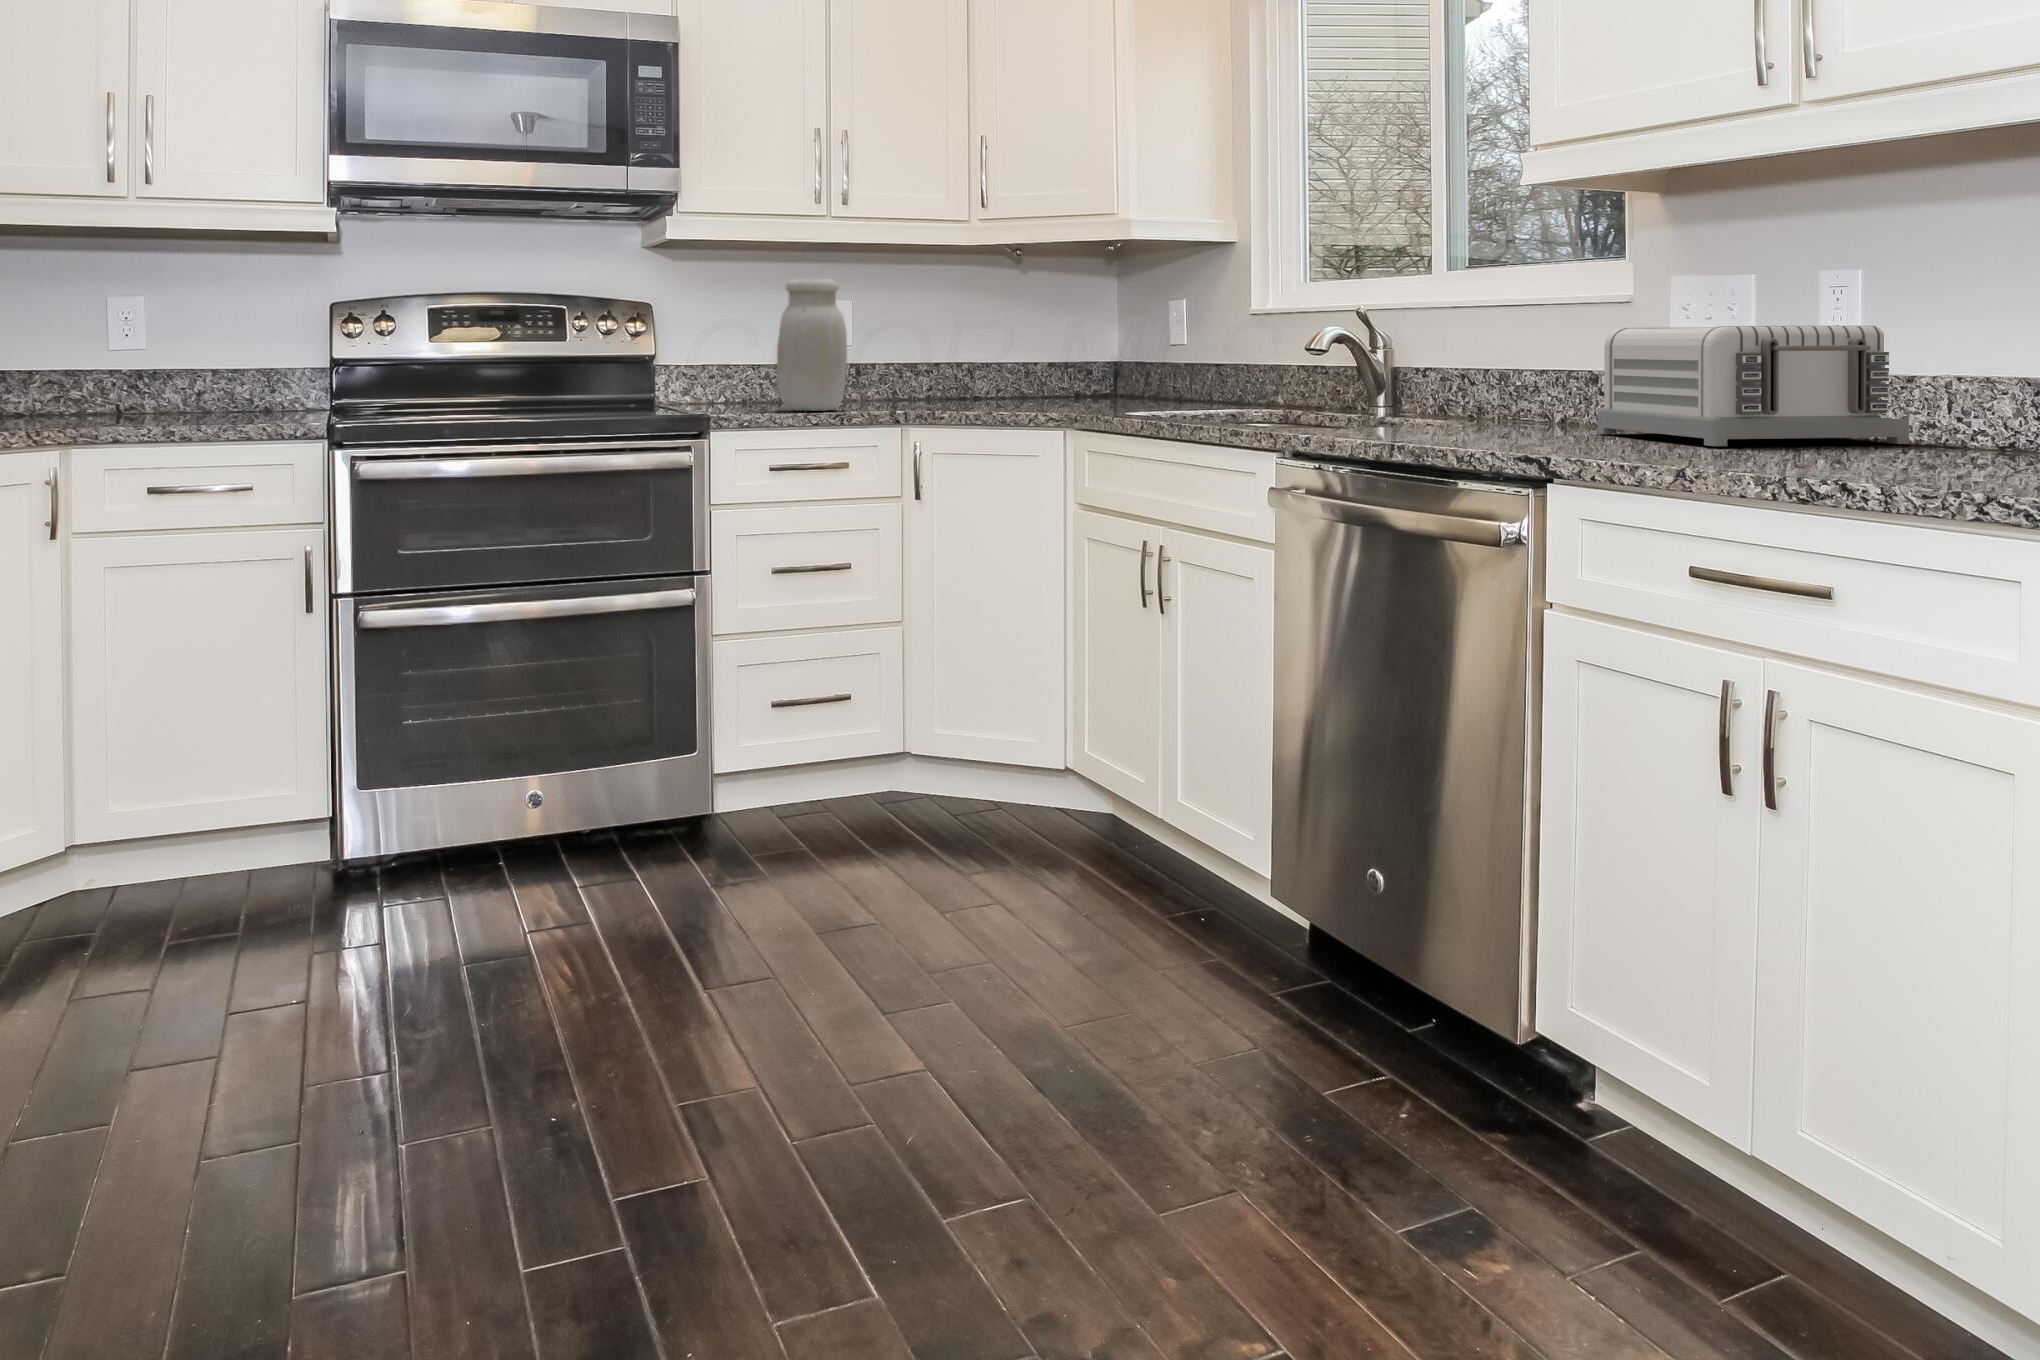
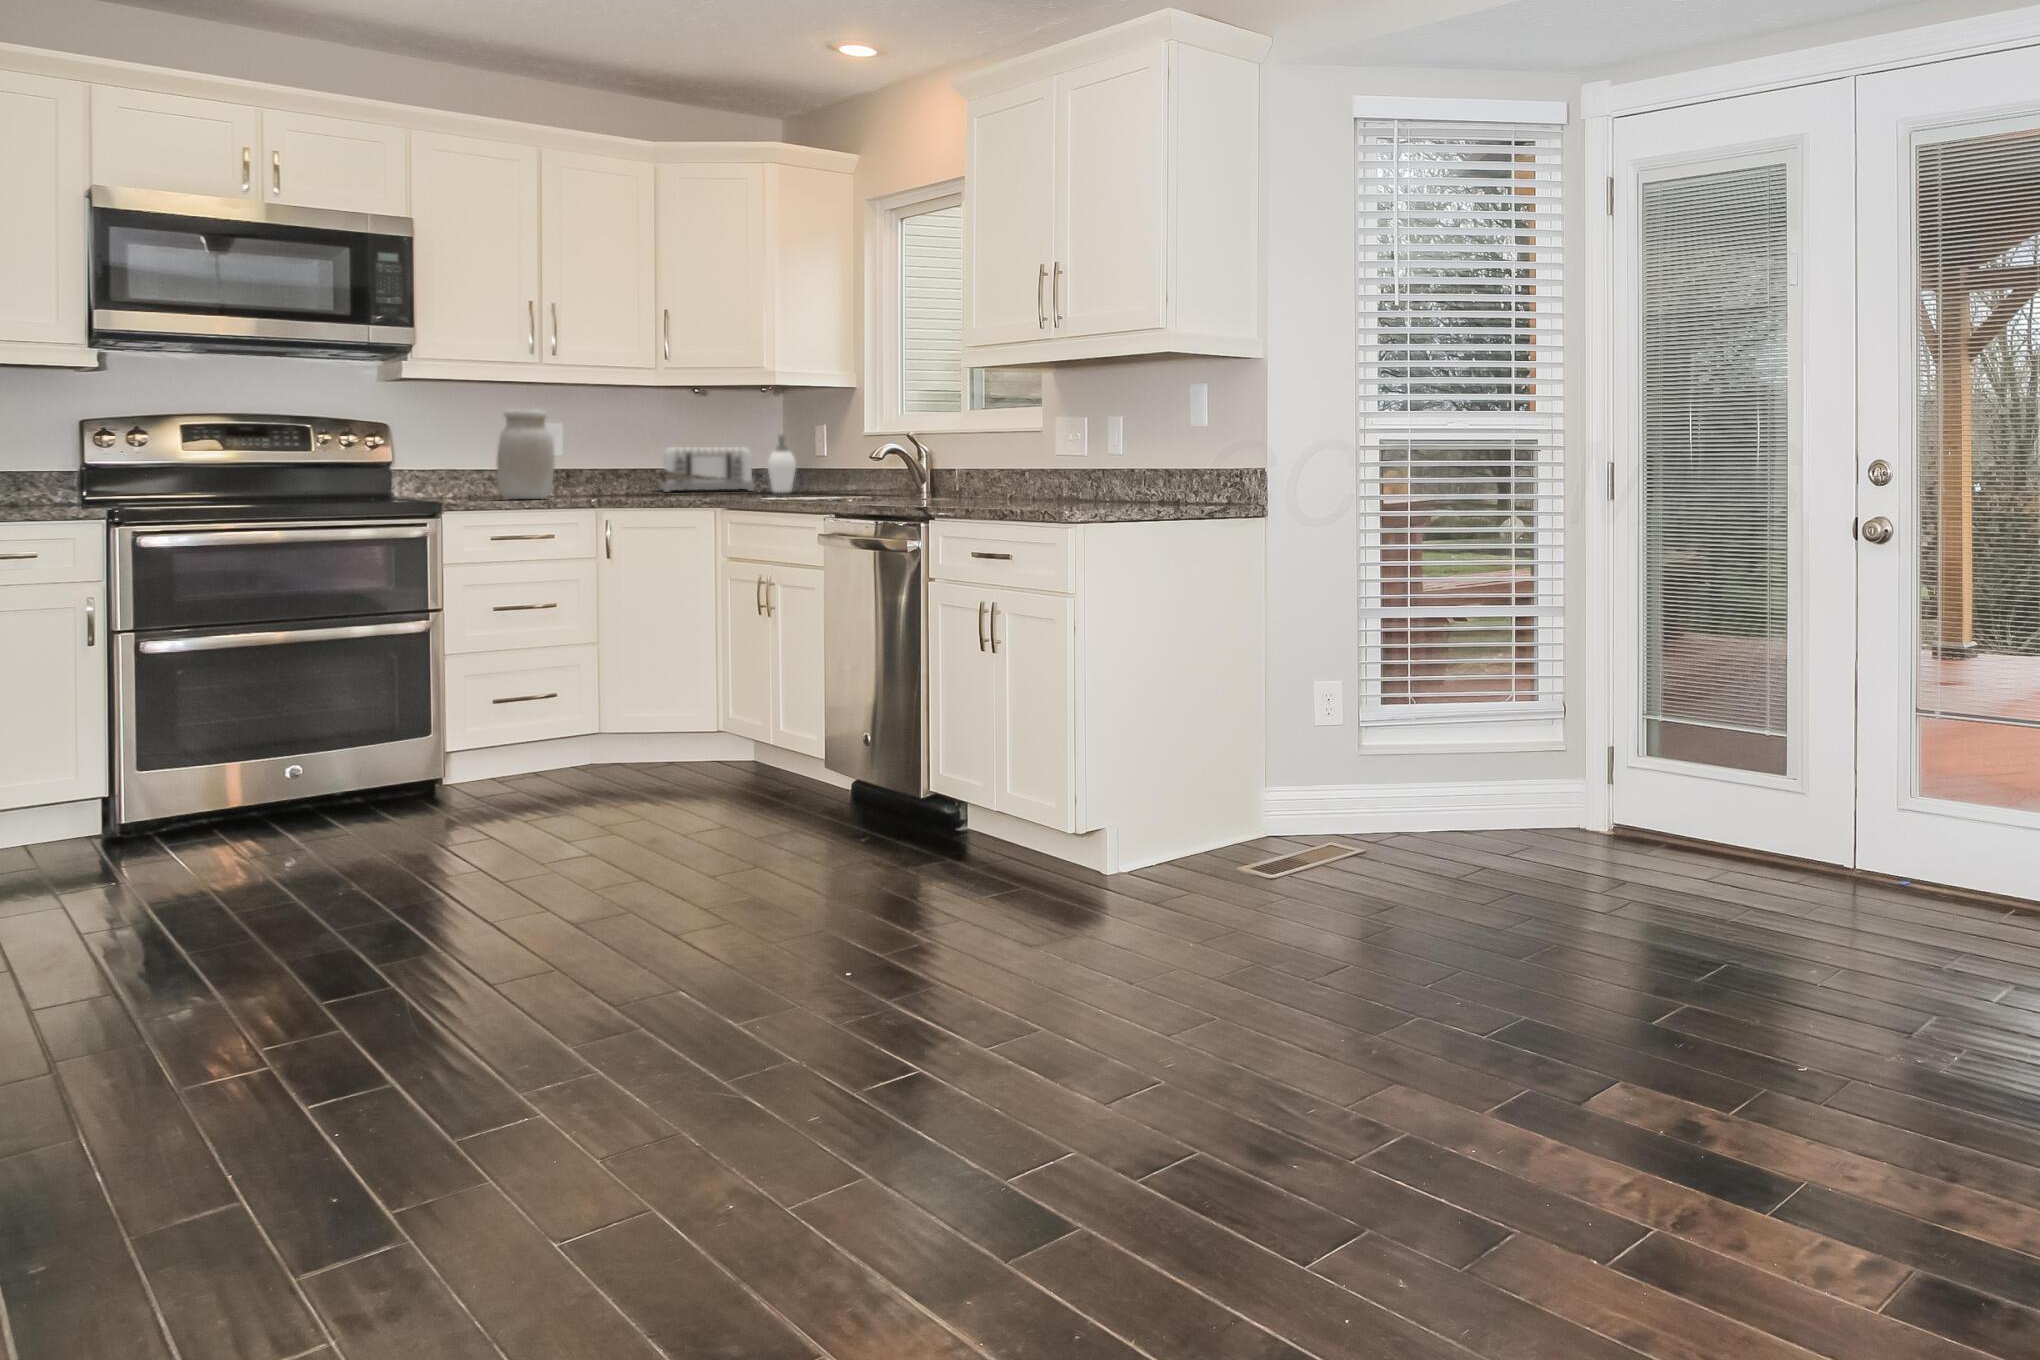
soap dispenser: none [1110,313,1148,401] -> present [767,435,796,493]
toaster: present [1598,326,1909,446] -> present [659,447,754,492]

